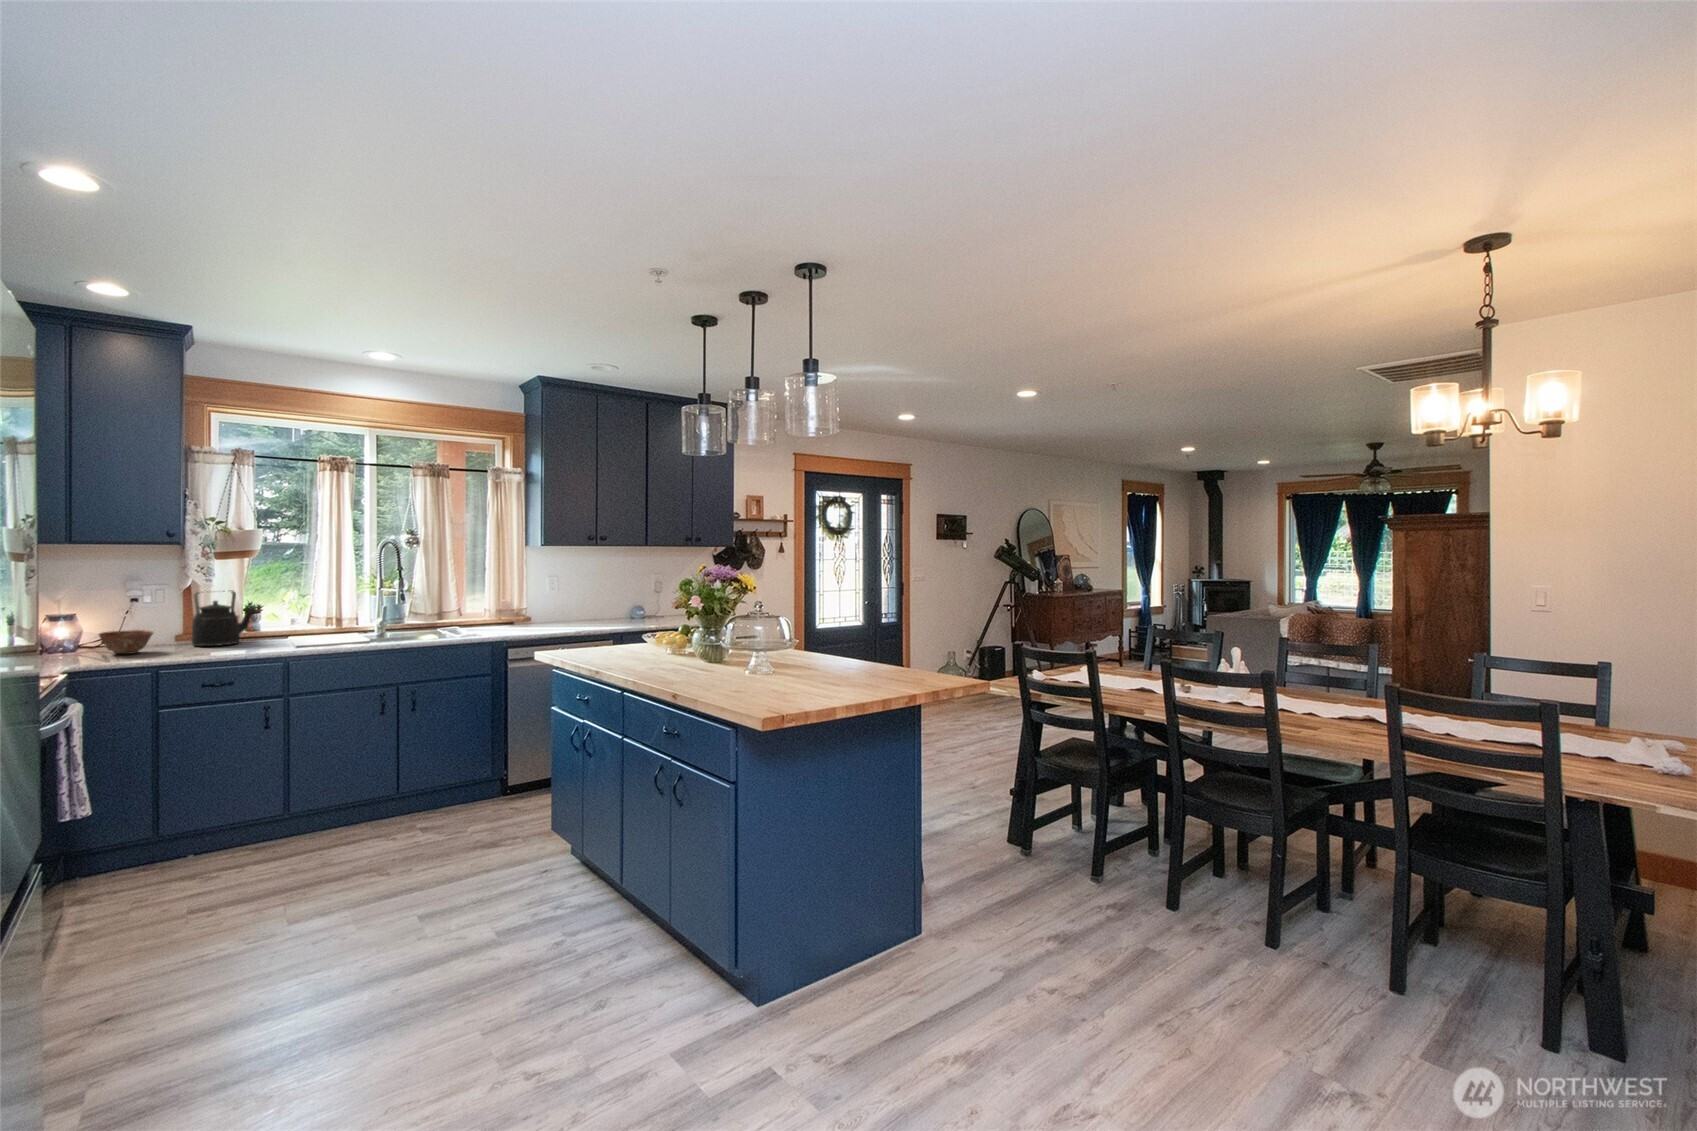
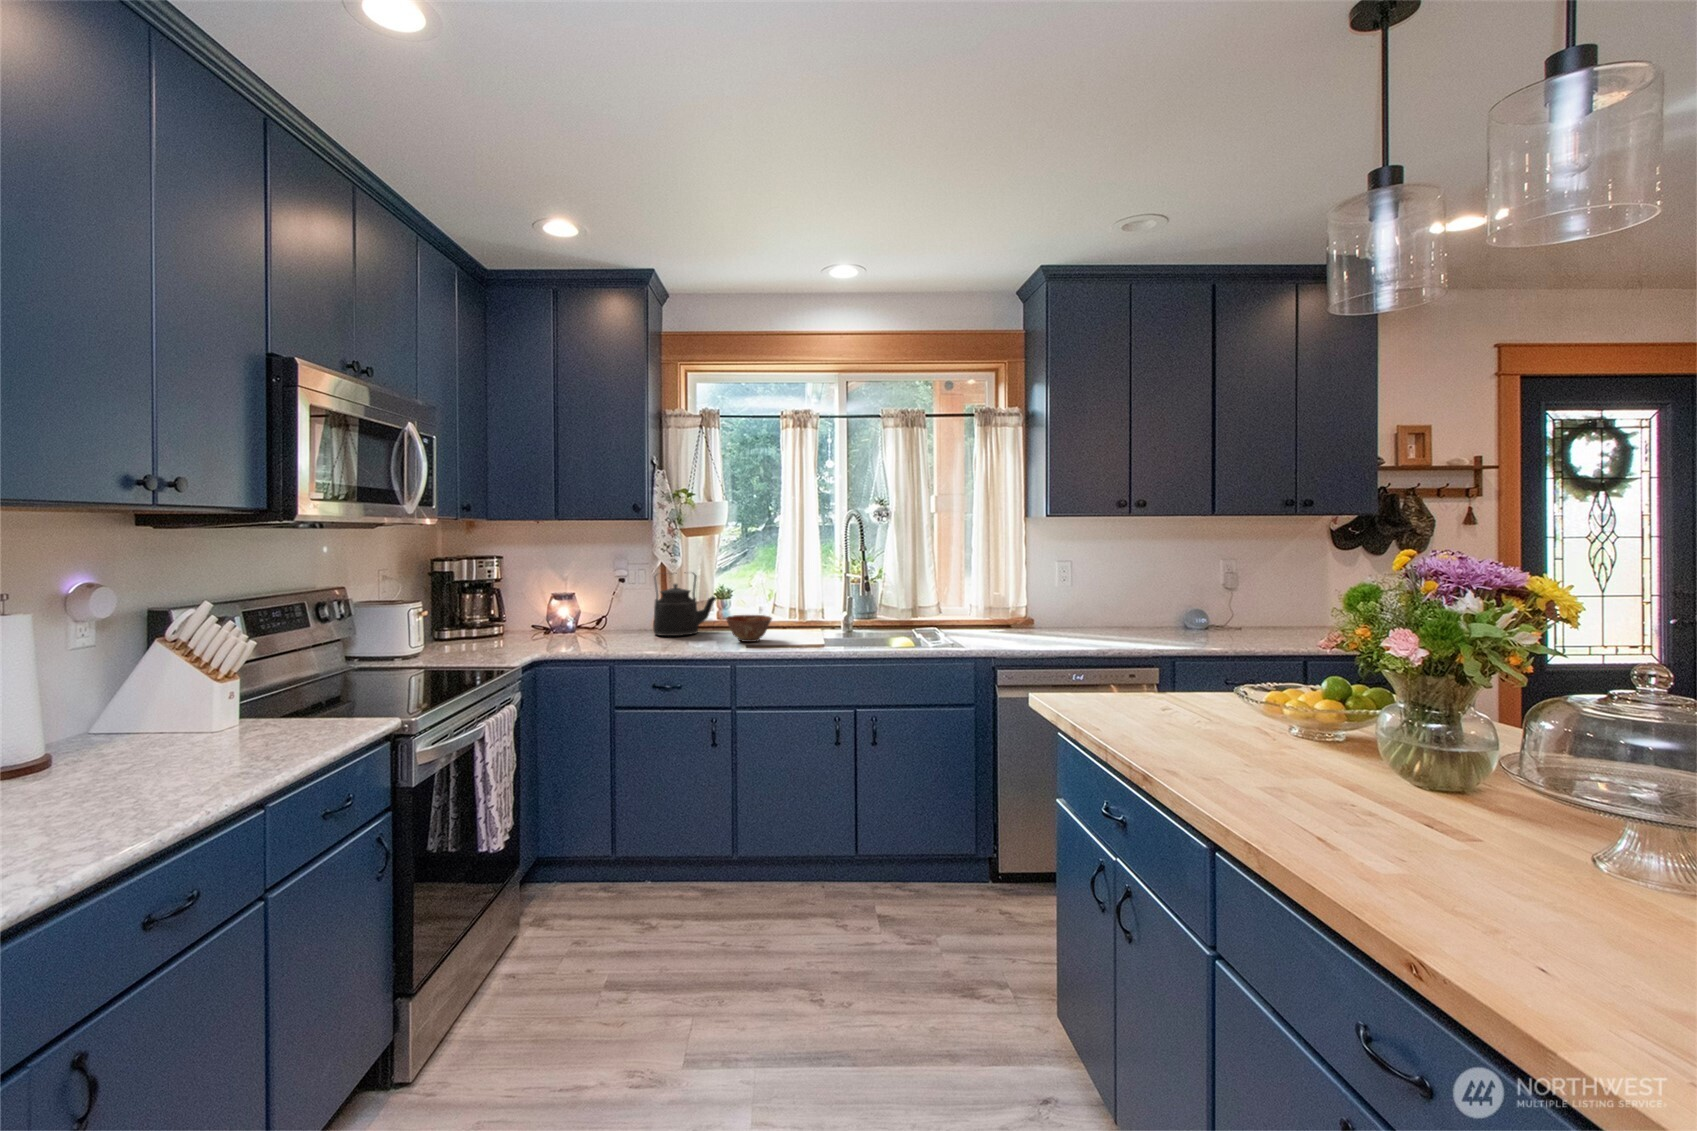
ceramic bowl: present [99,630,153,654] -> present [726,615,772,642]

